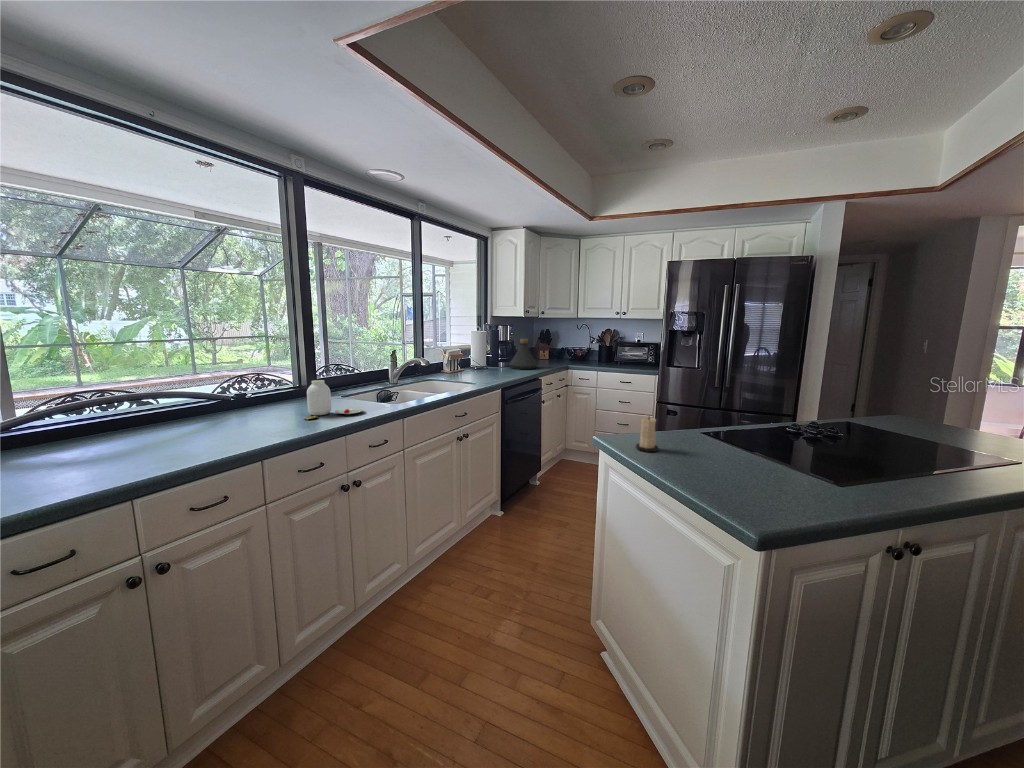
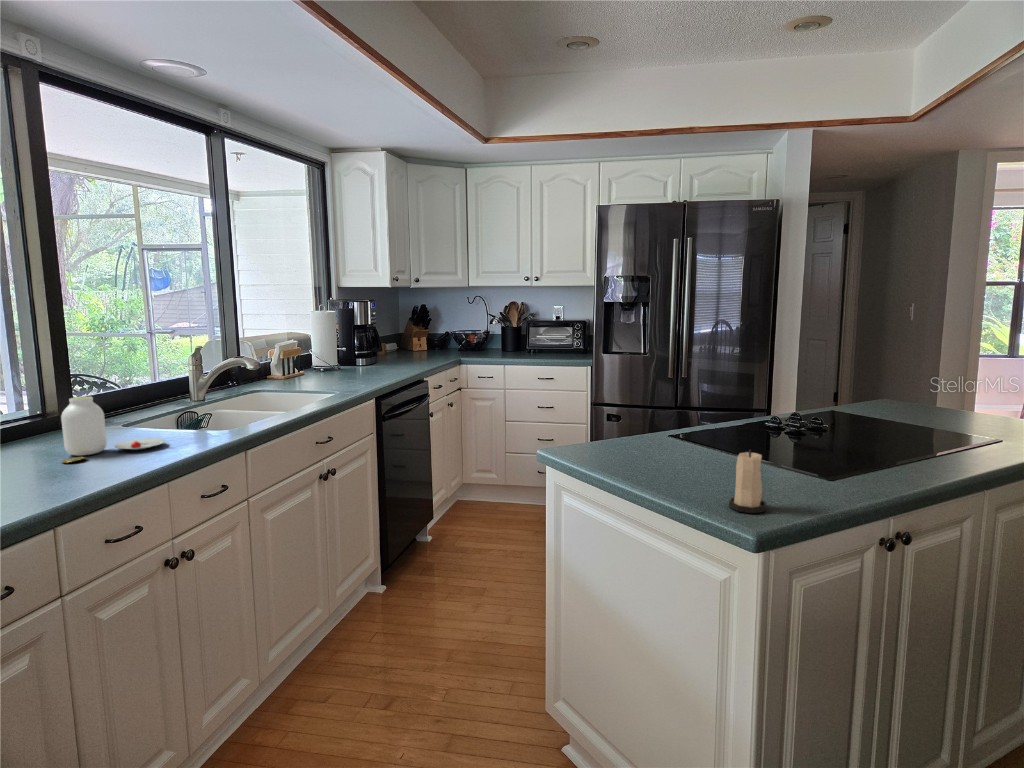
bottle: present [509,339,538,369] -> none [373,320,419,367]
candle: present [636,417,658,452] -> present [729,450,766,513]

